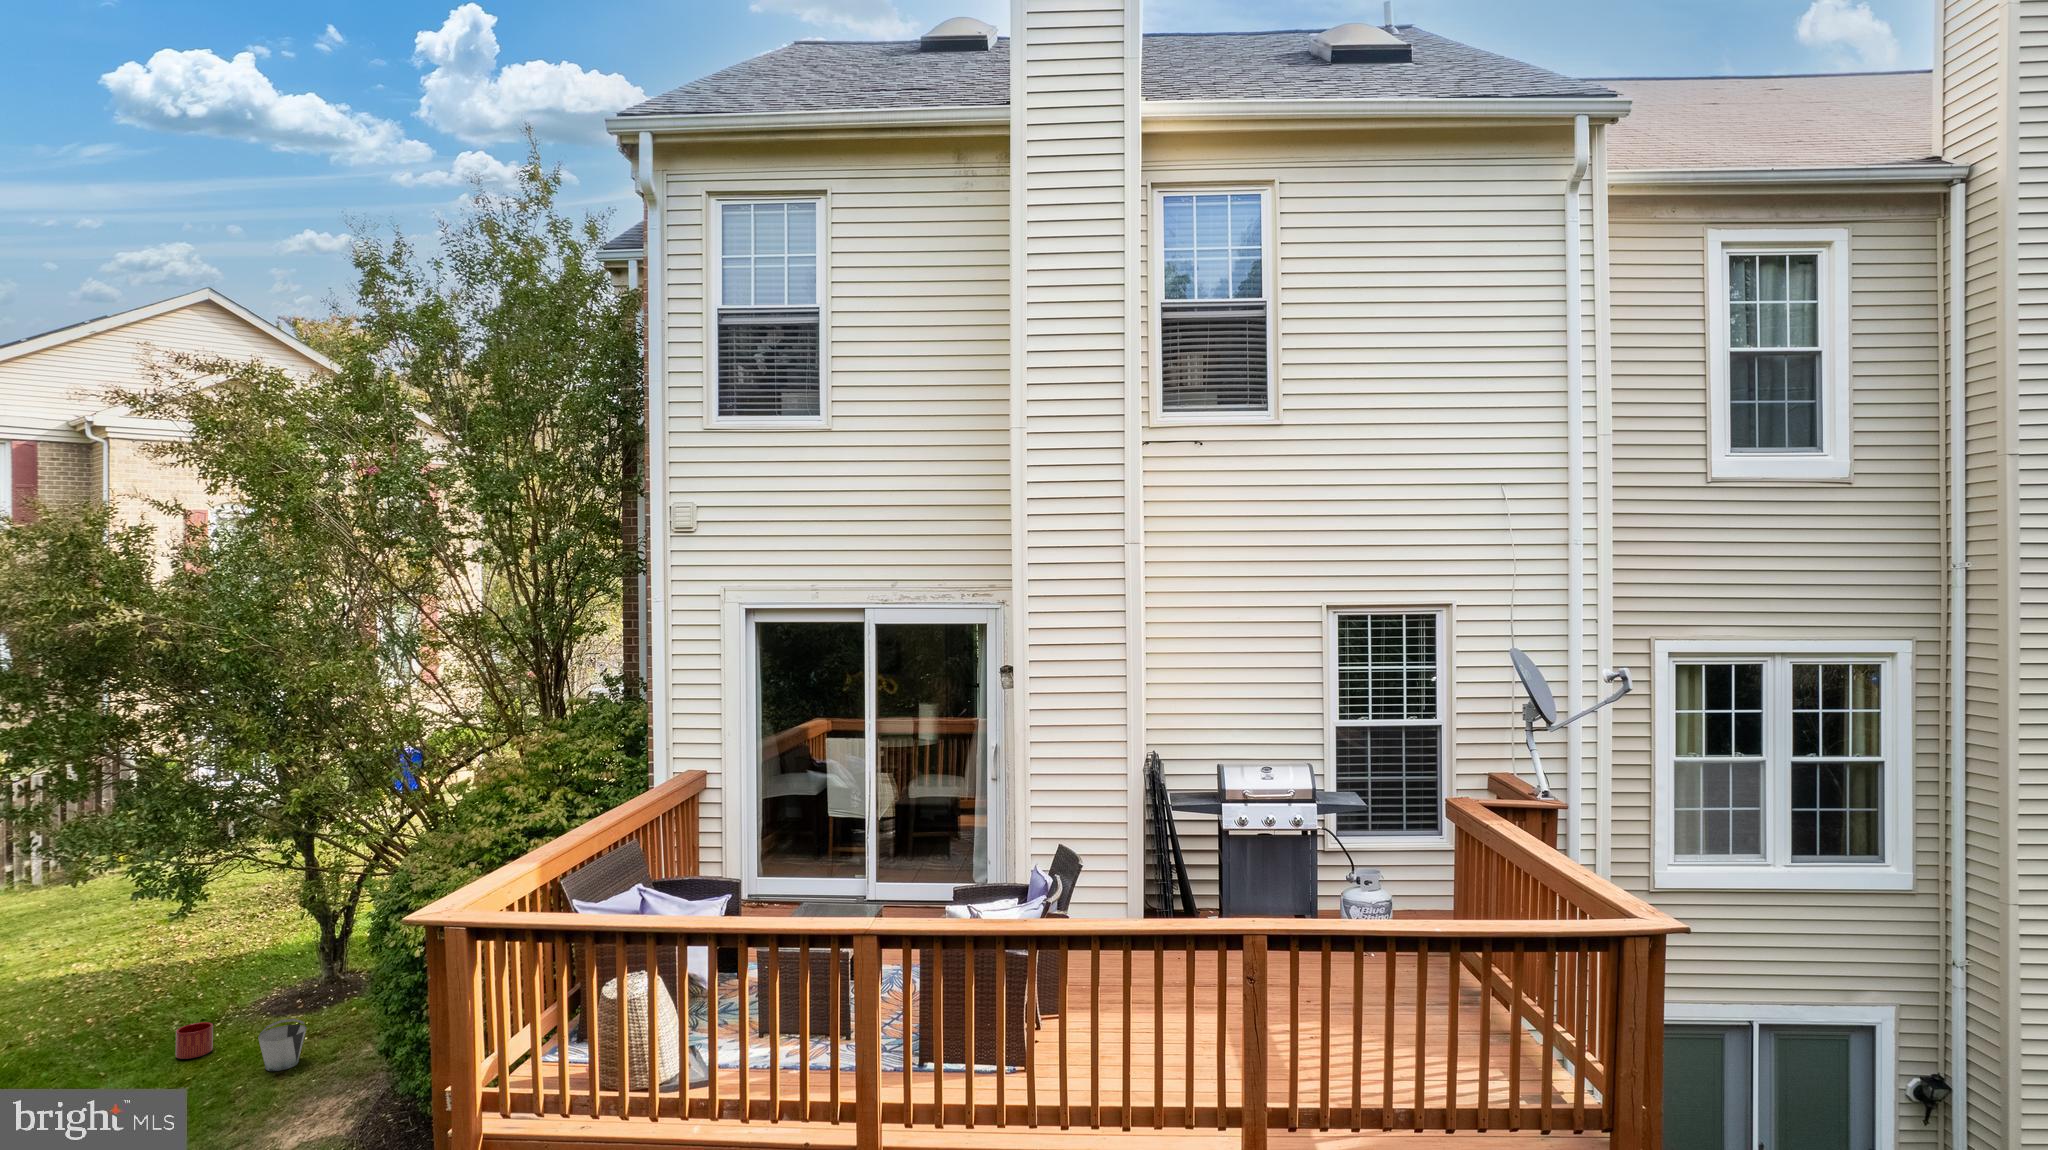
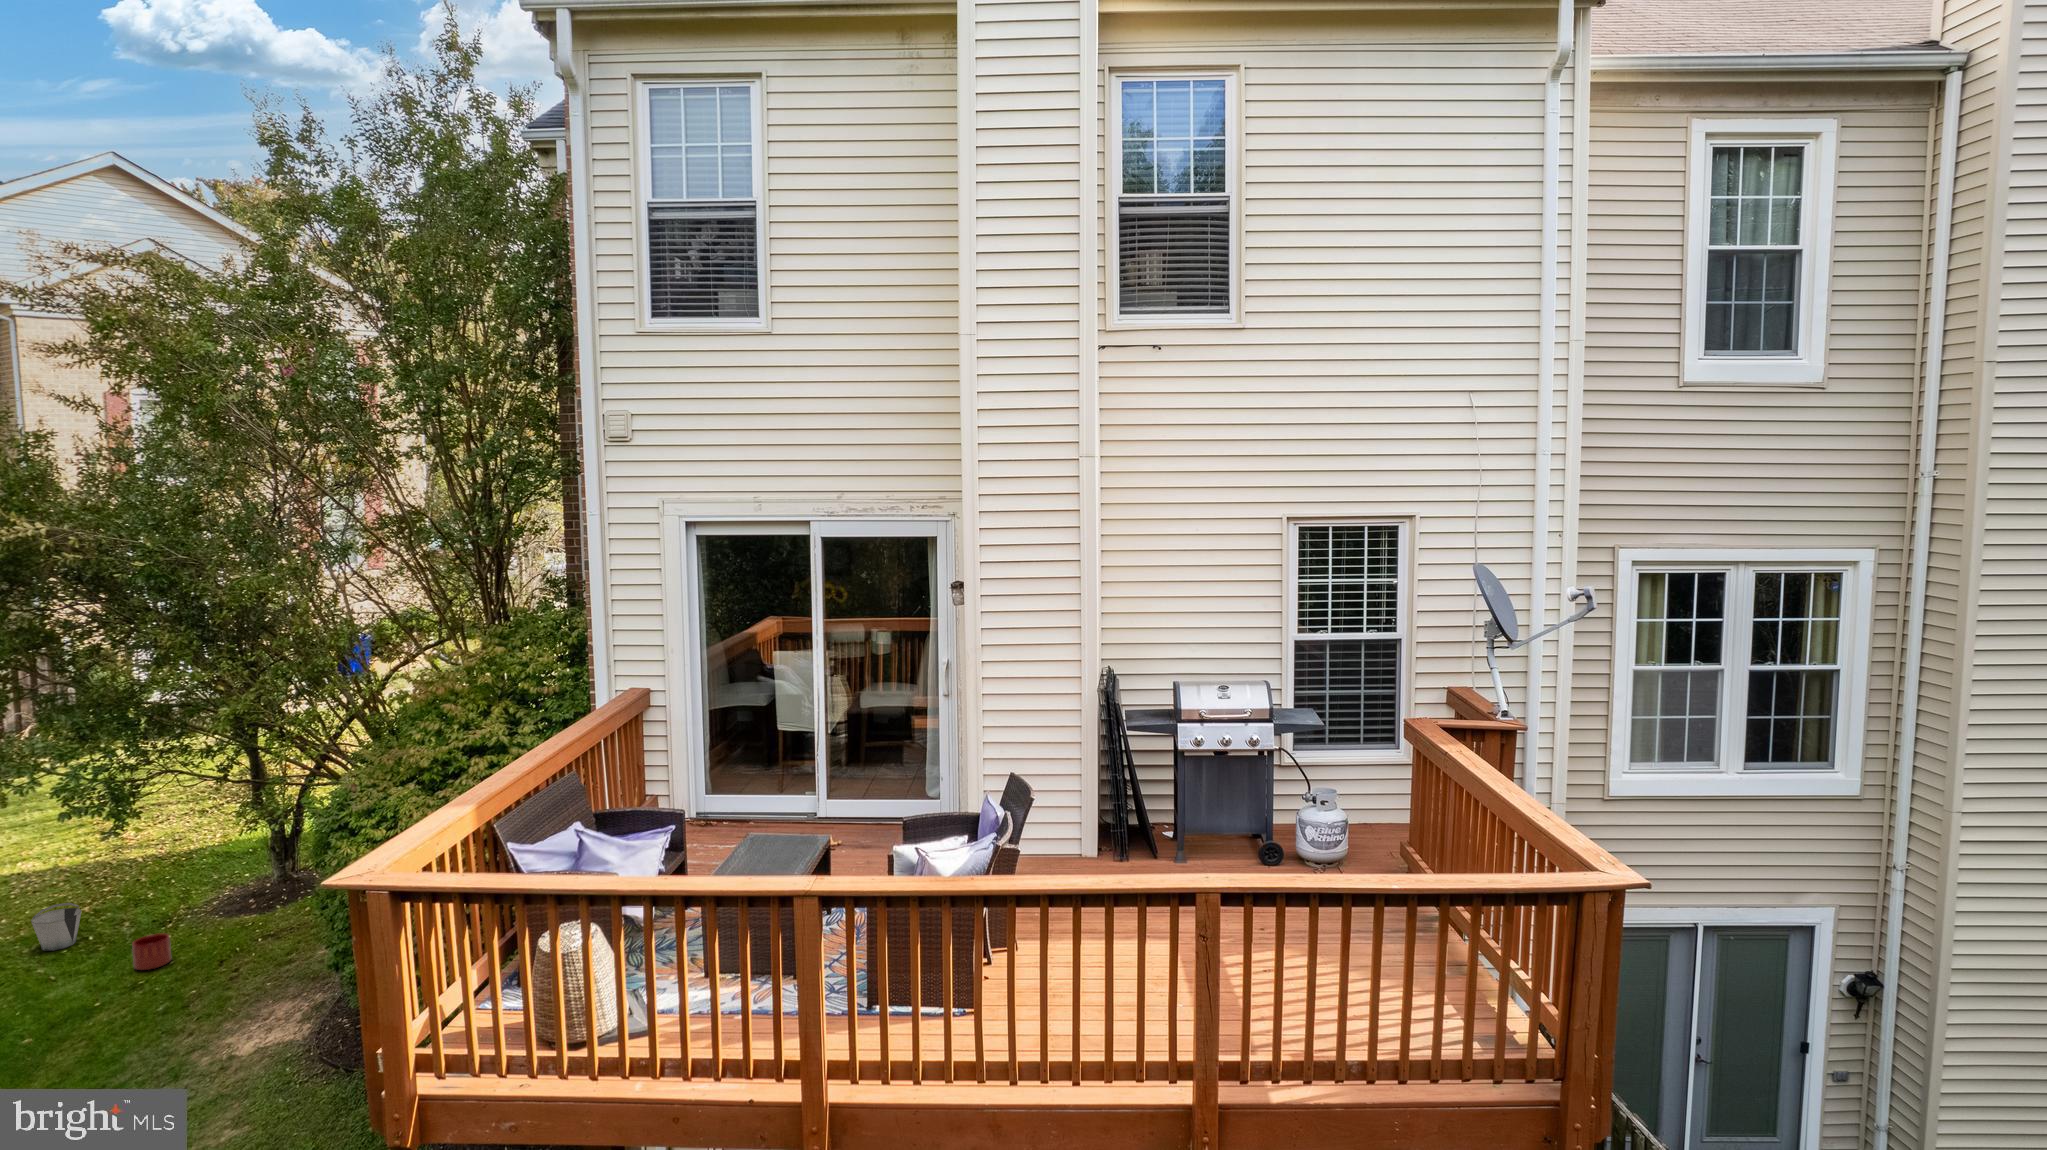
bucket: present [258,1019,307,1071] -> present [31,903,81,951]

